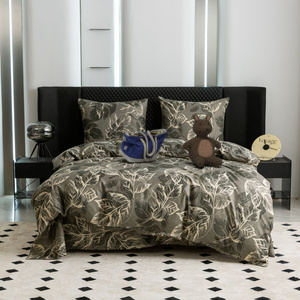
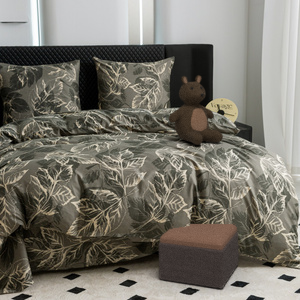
tote bag: present [119,129,167,162] -> none [81,96,141,143]
footstool: none [155,222,220,272] -> present [159,222,239,288]

